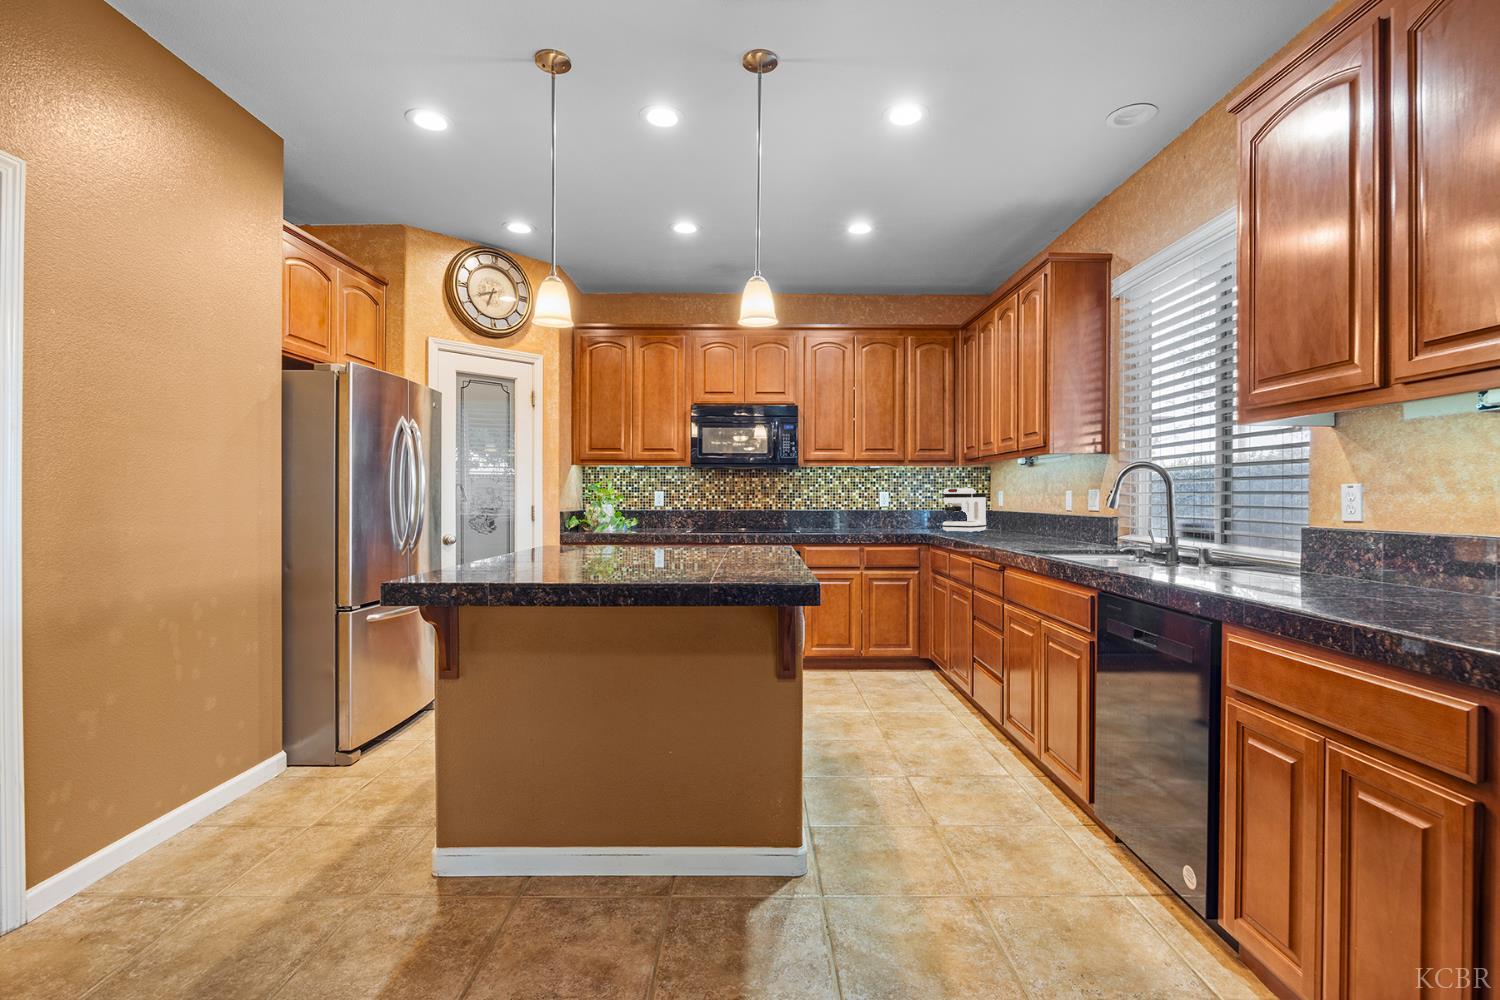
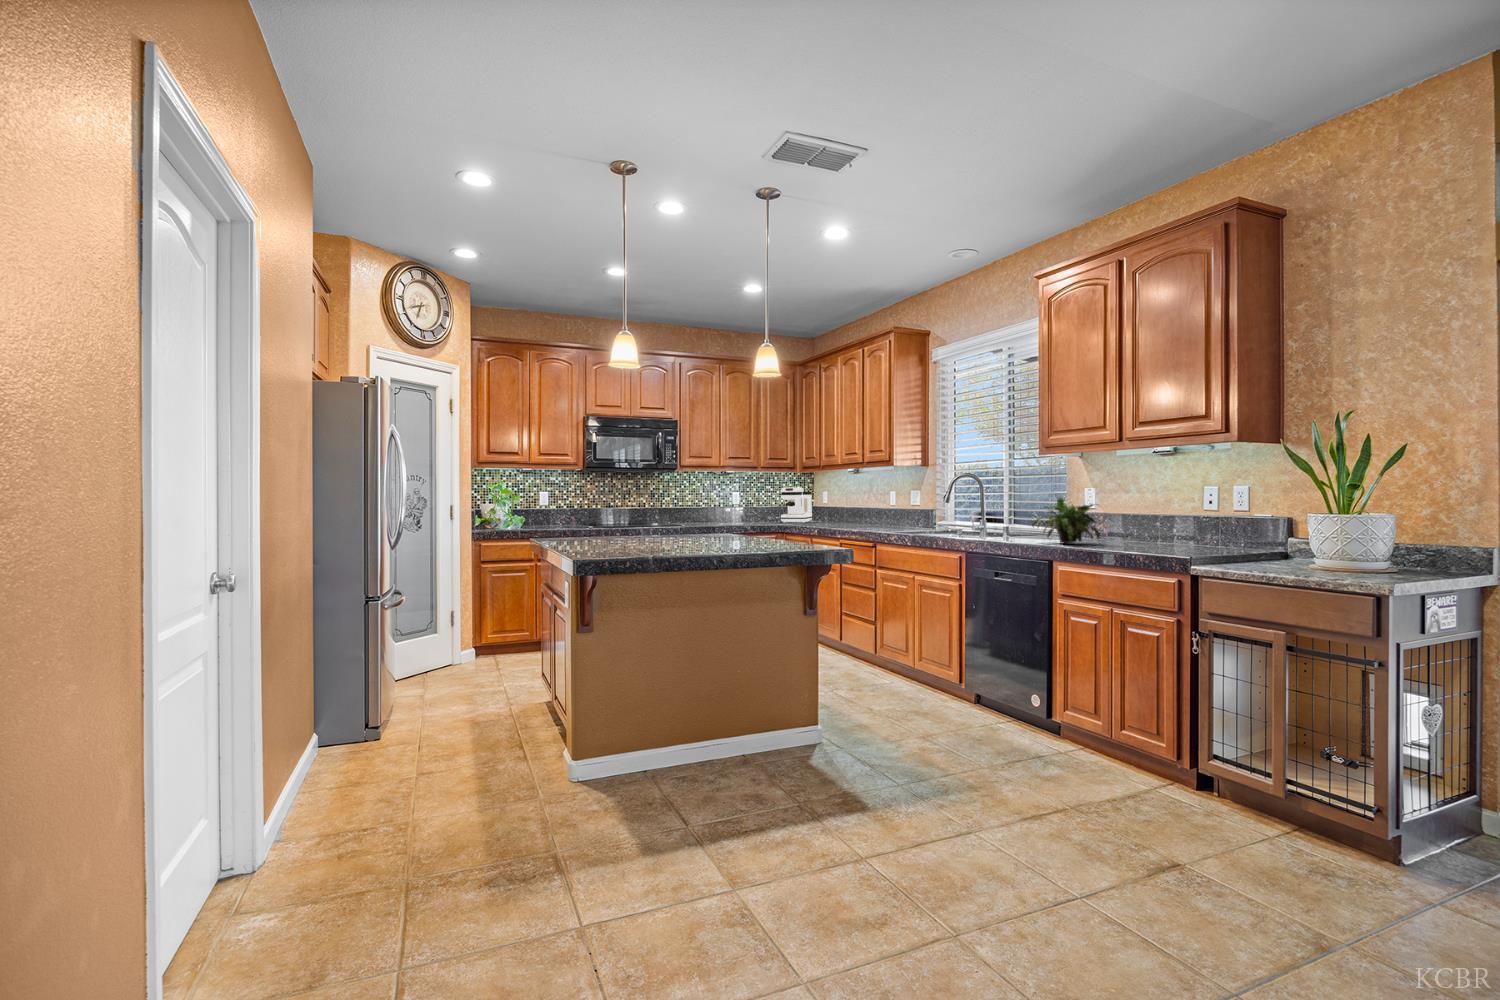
potted plant: none [1232,492,1395,584] -> present [1032,497,1100,543]

